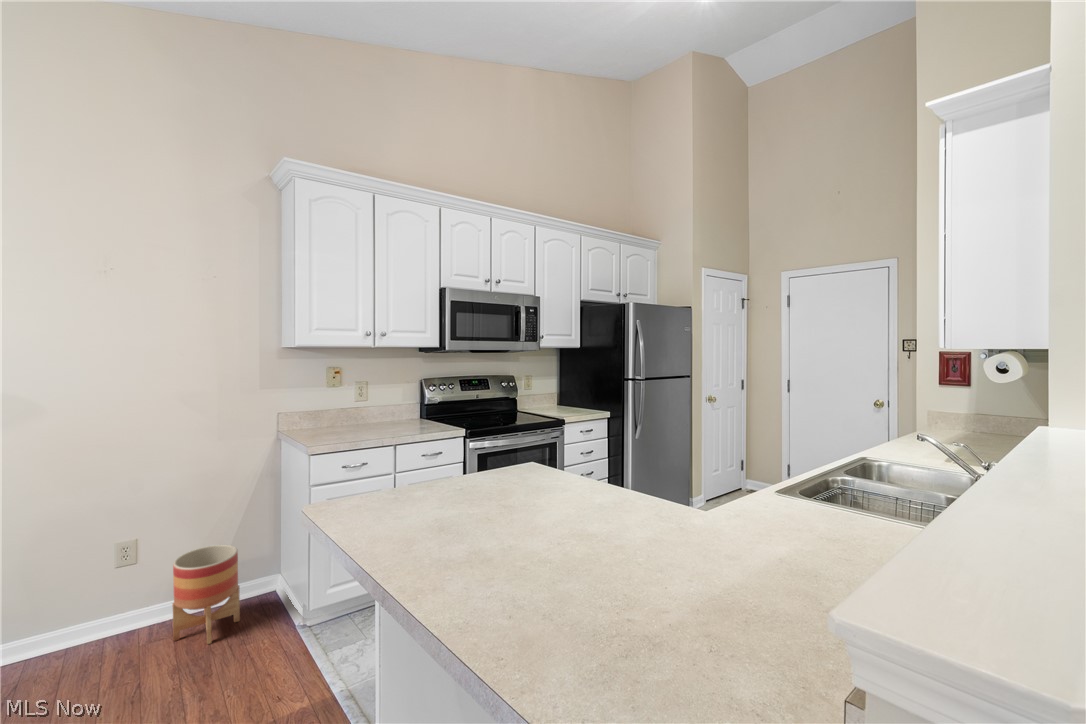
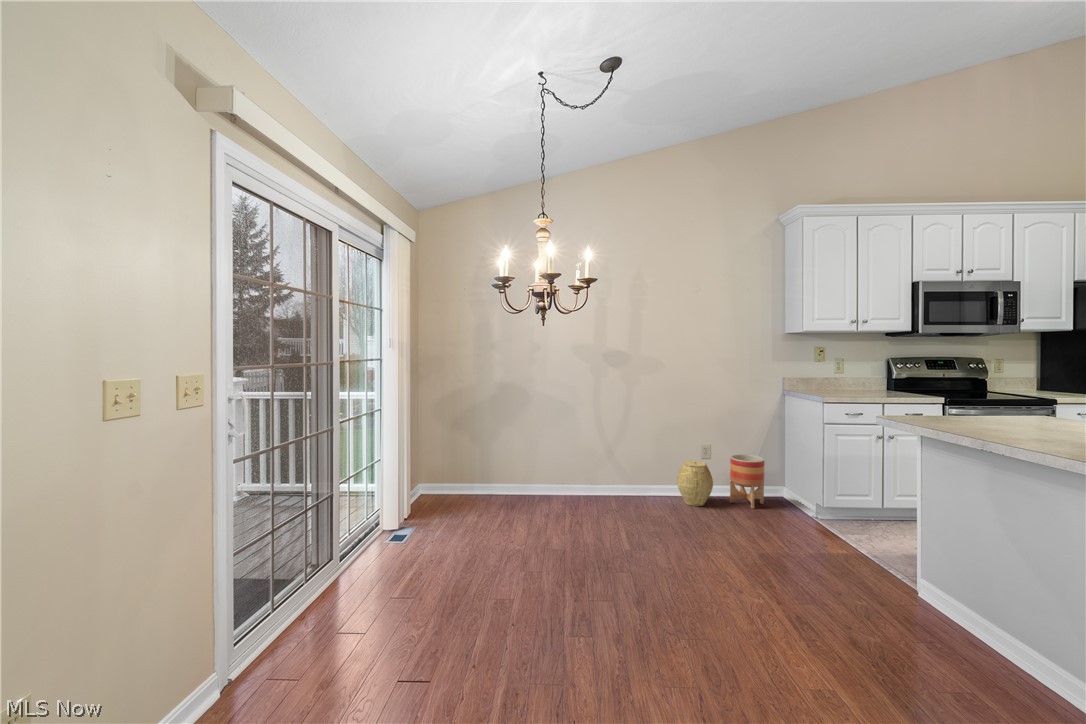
woven basket: none [39,584,130,681] -> present [677,461,713,506]

